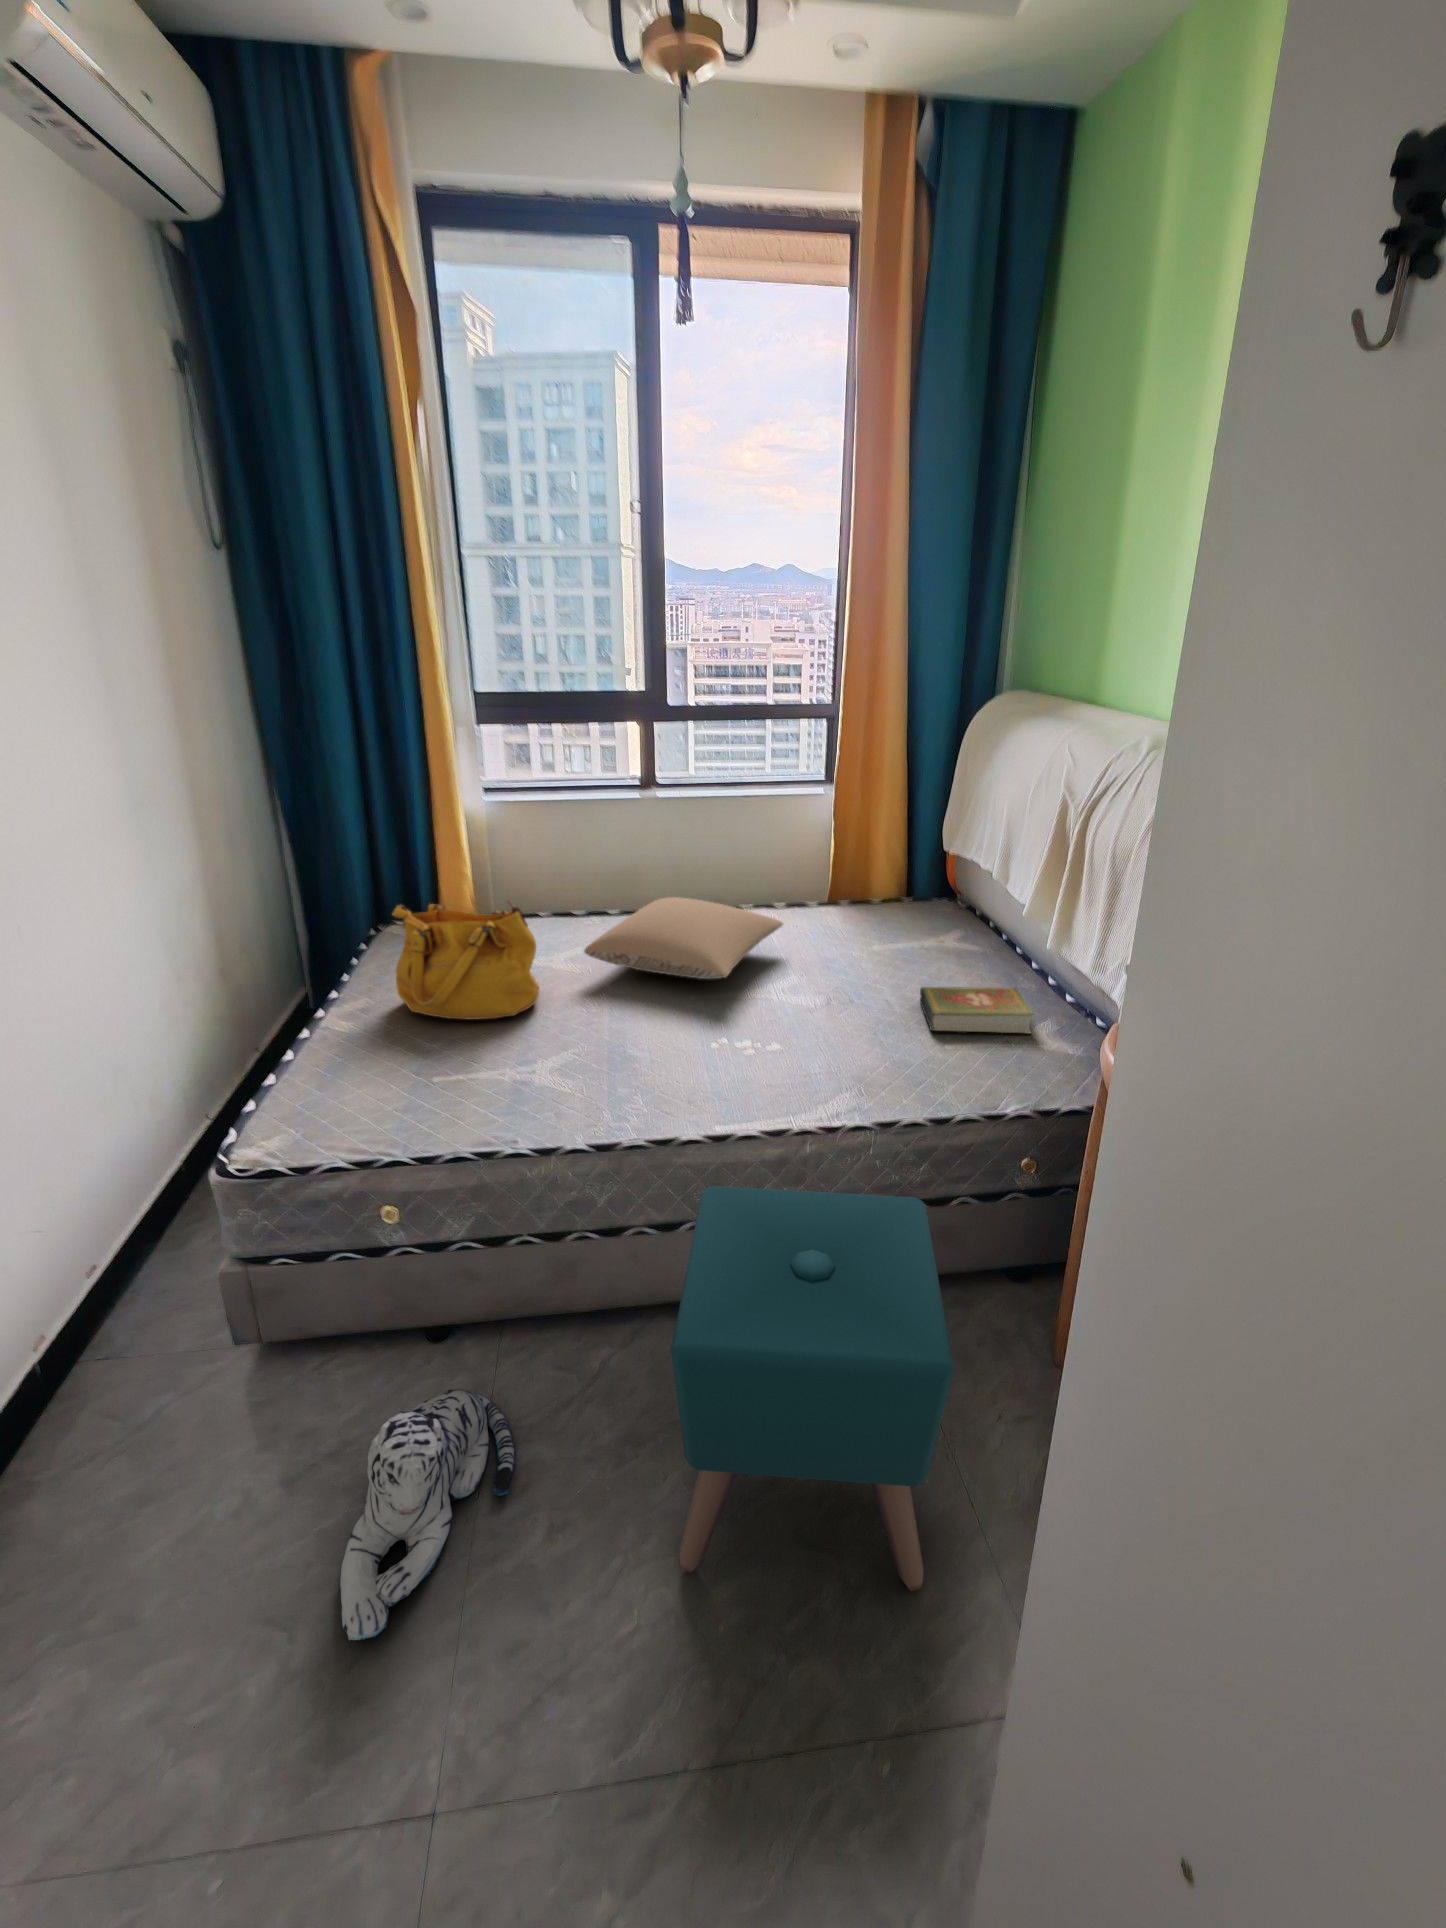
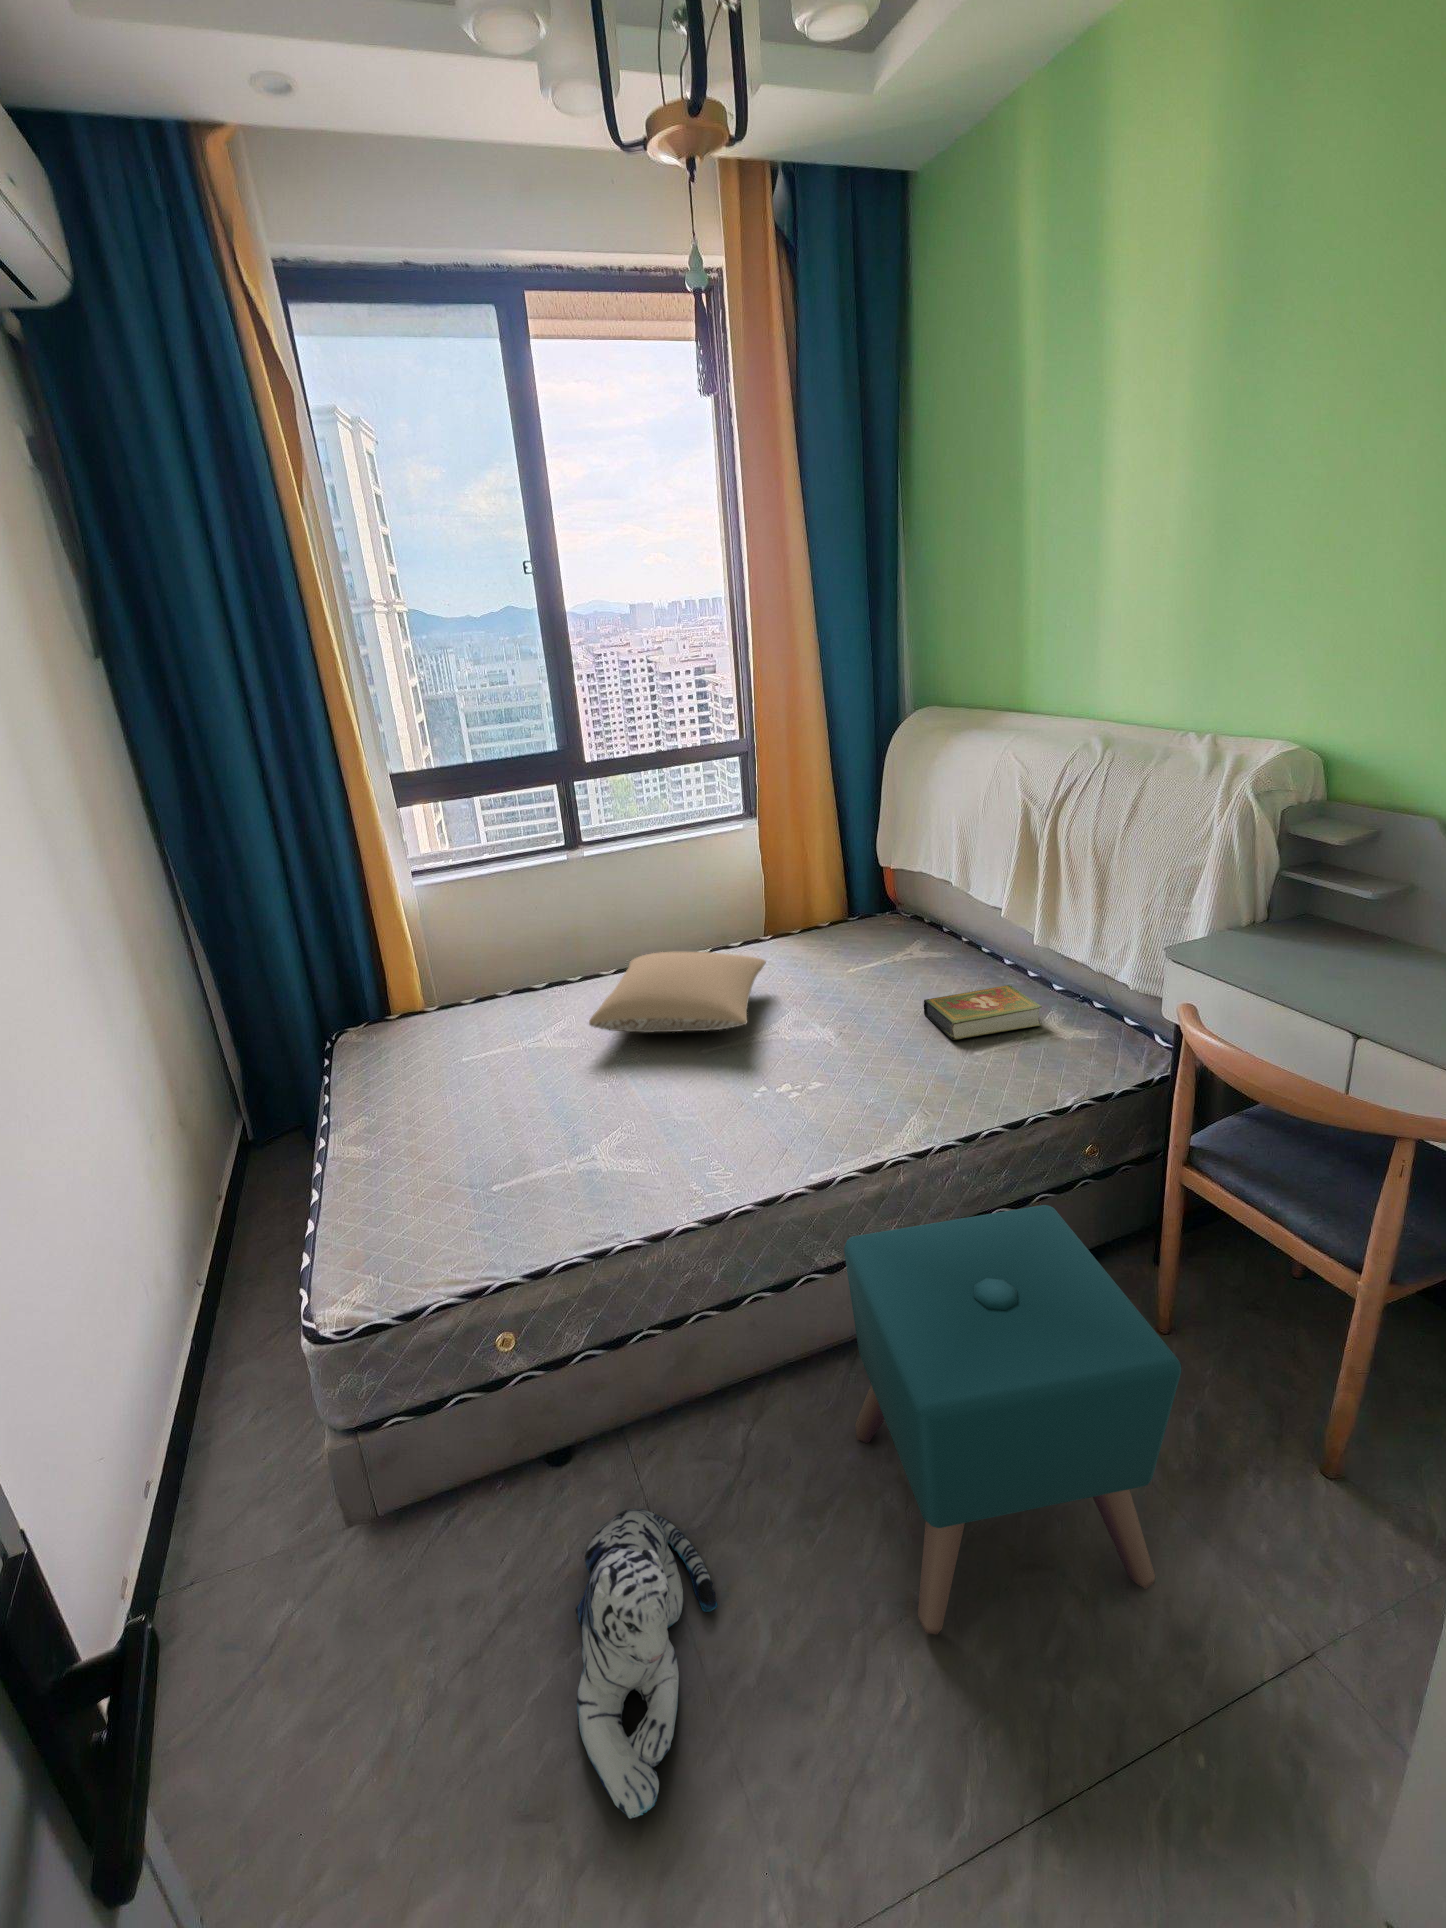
handbag: present [392,901,539,1020] -> none [394,986,558,1120]

